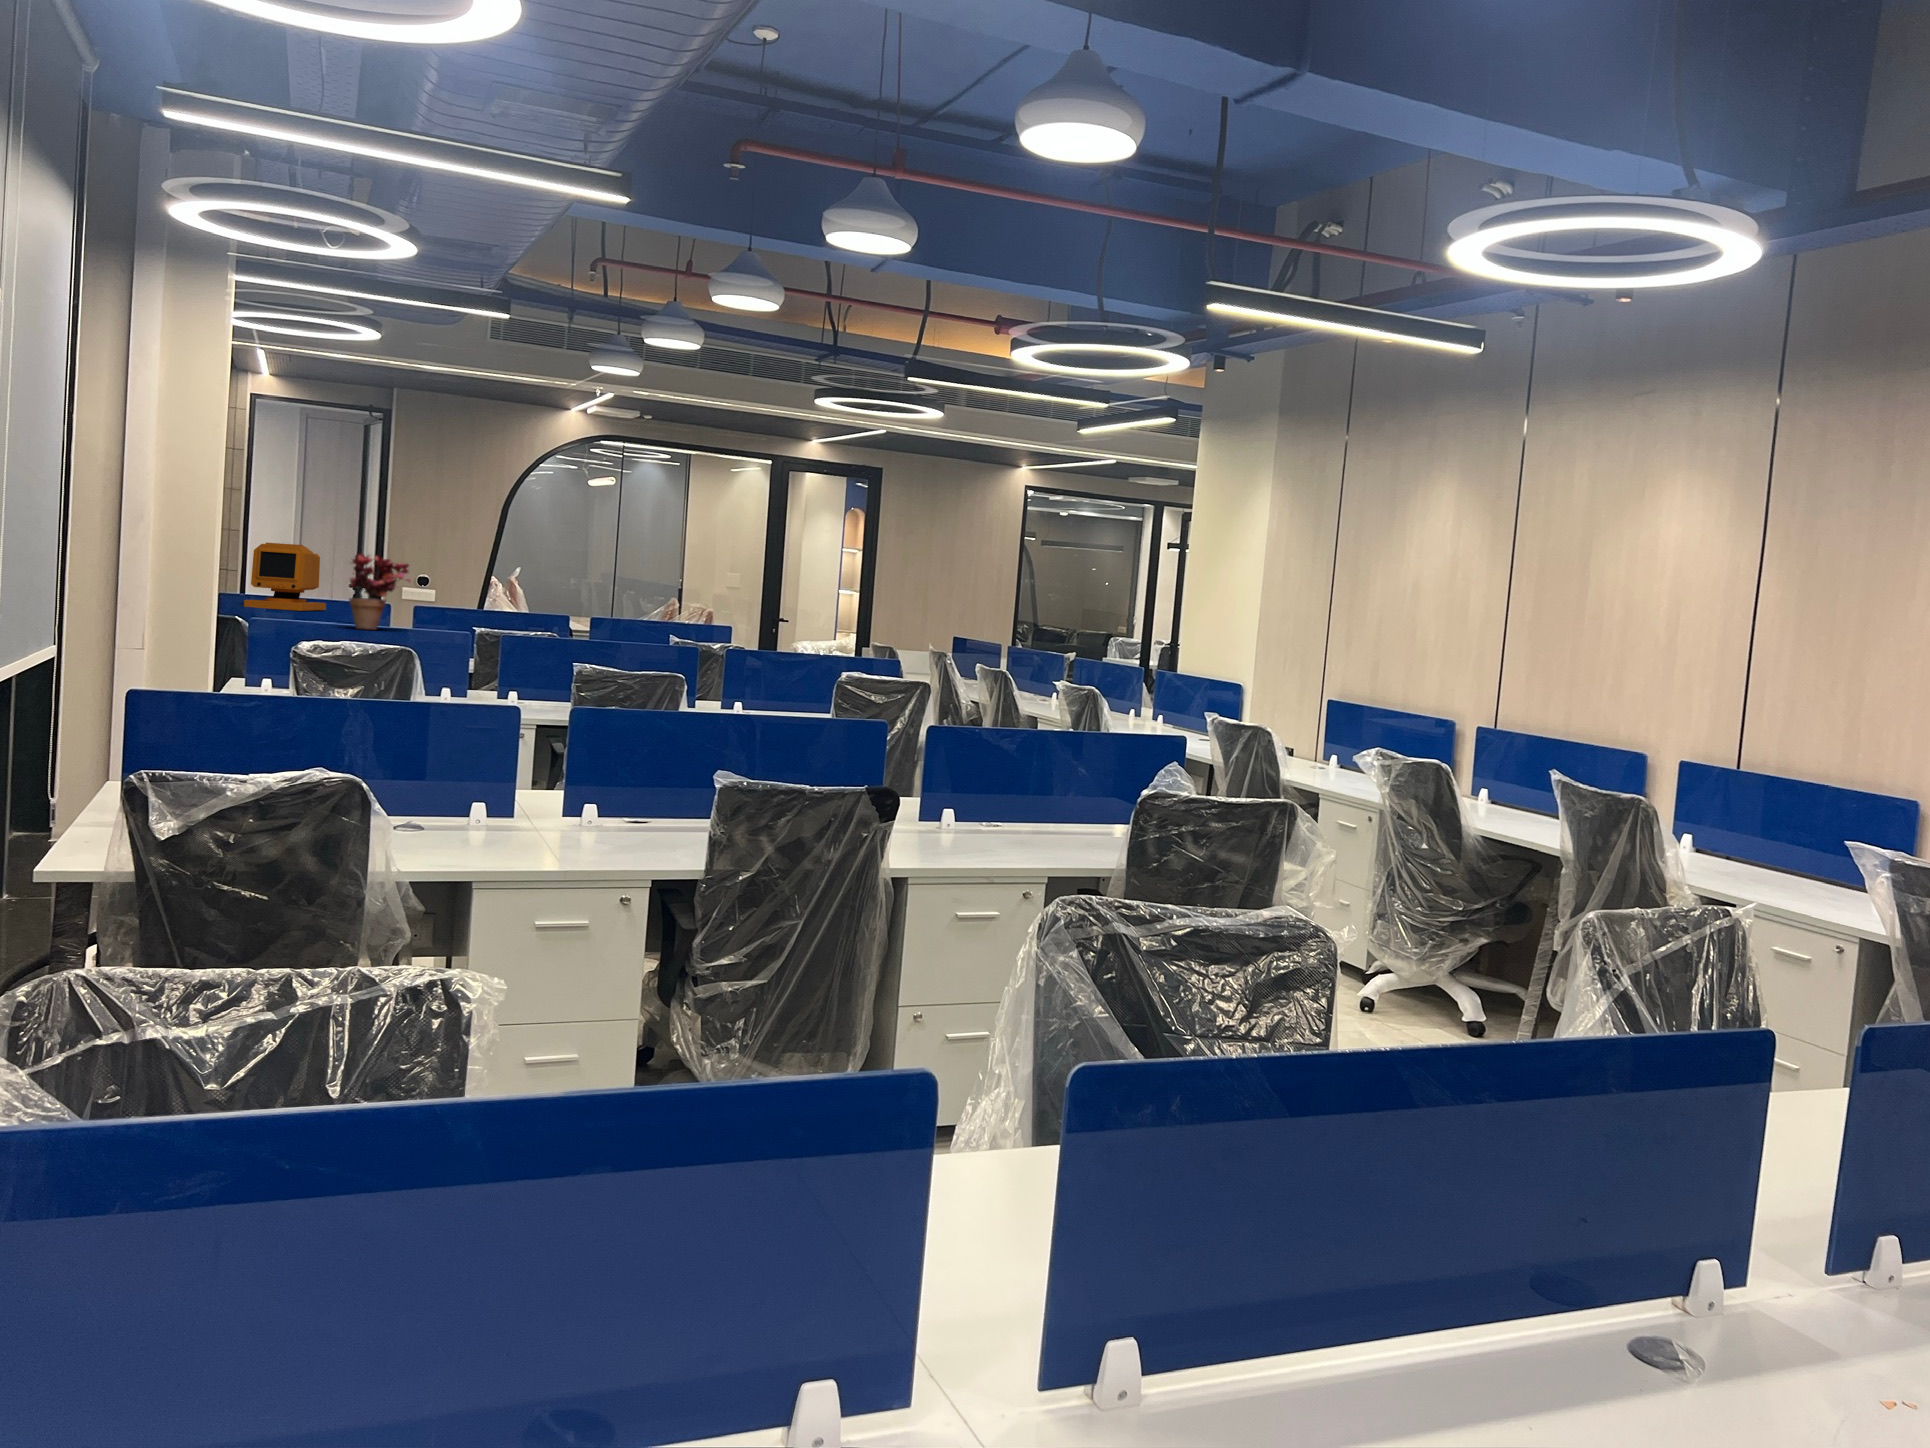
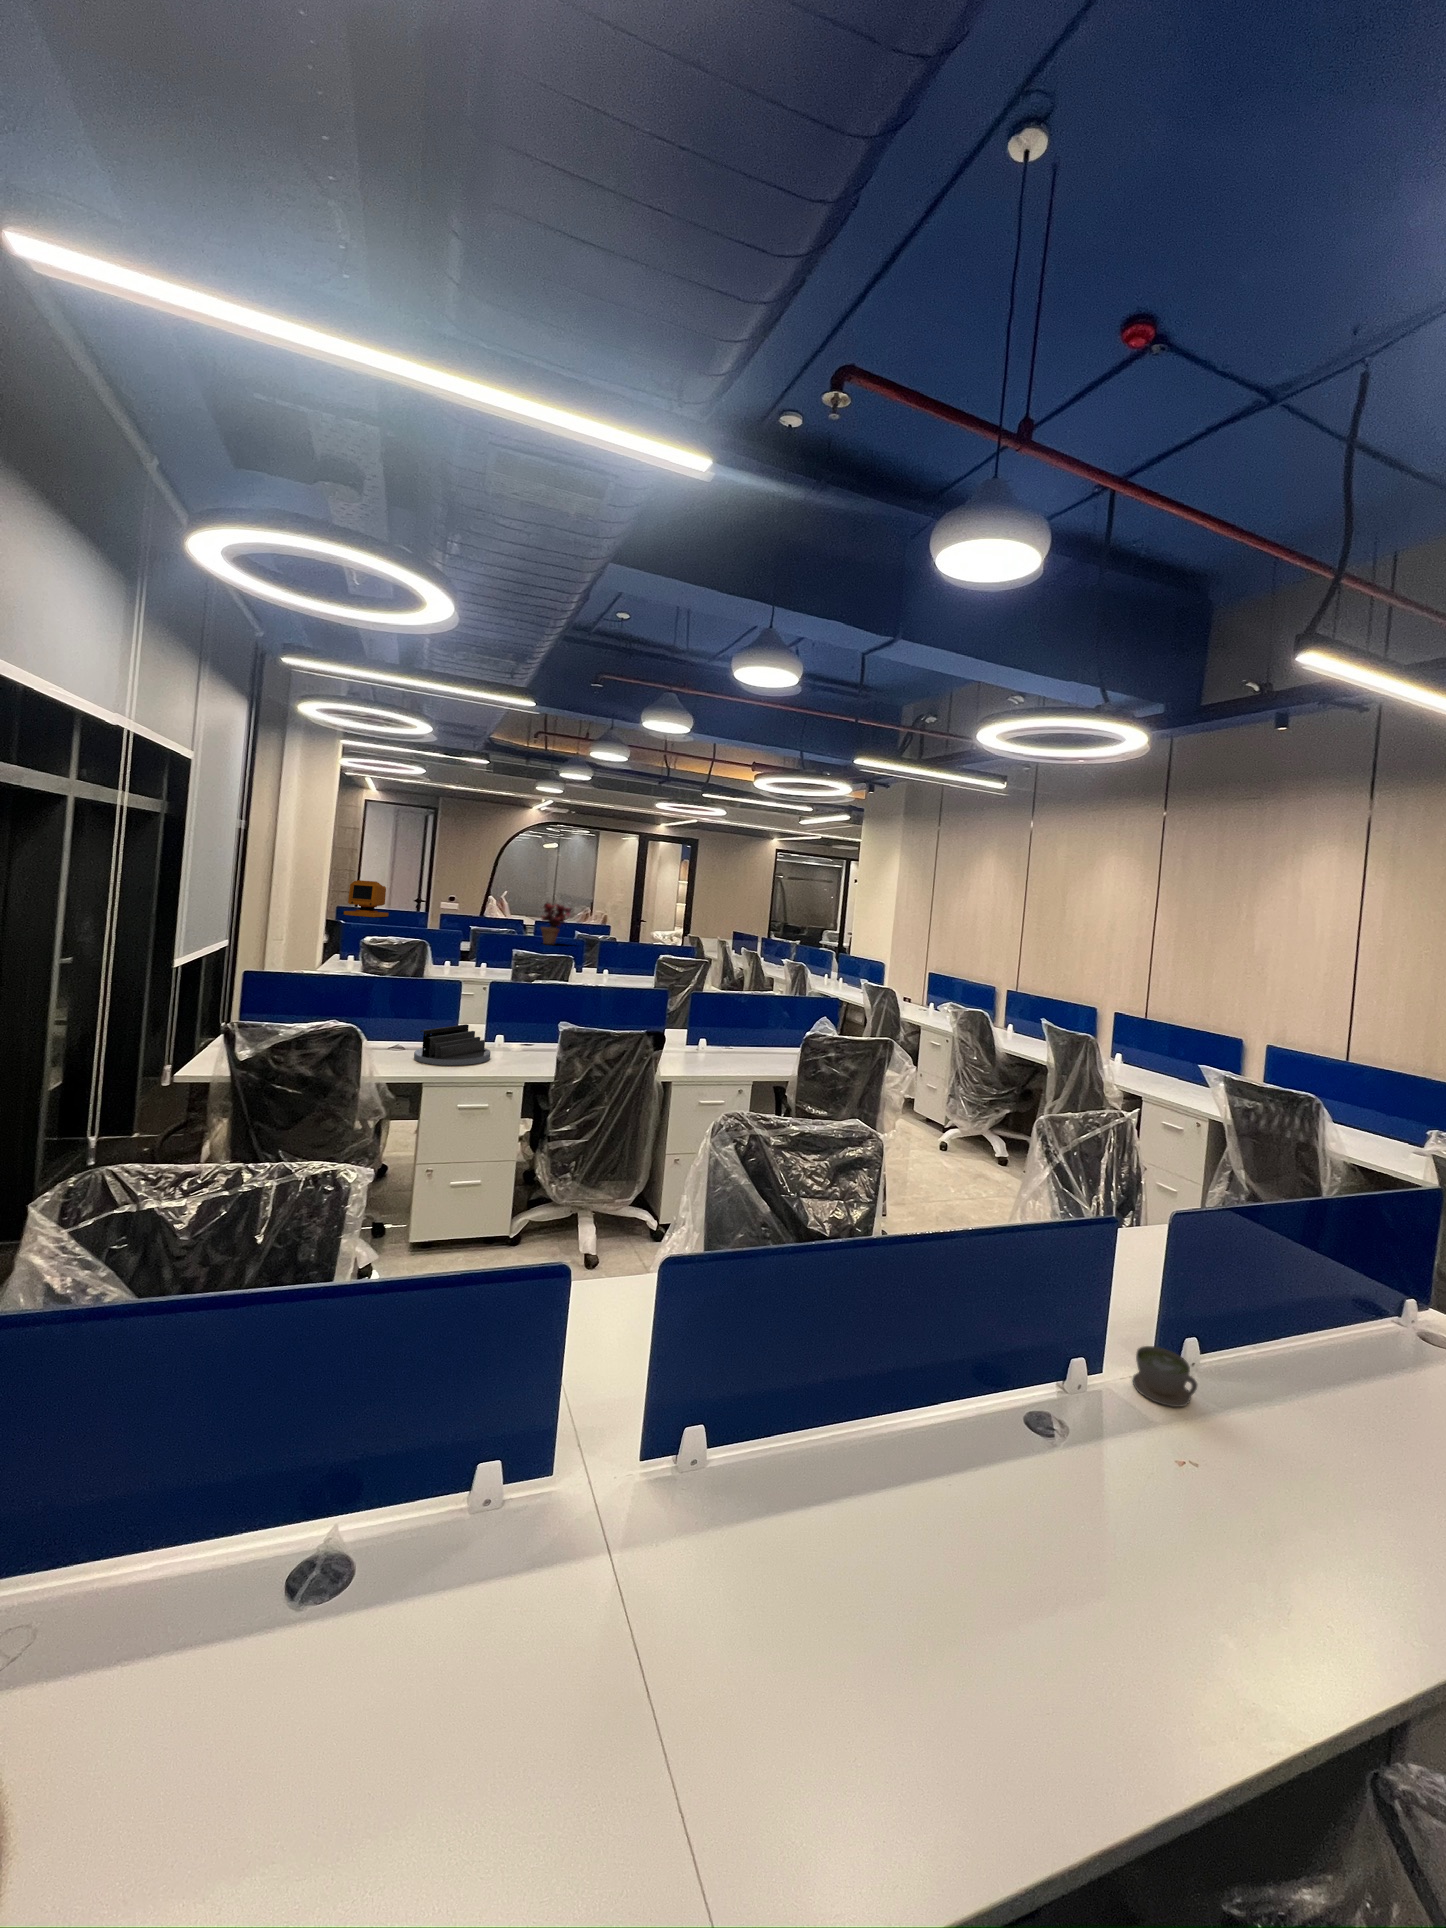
potted plant: present [349,554,410,629] -> present [541,903,571,944]
desk organizer: none [445,784,580,854] -> present [414,1024,491,1066]
coffee cup: none [1789,1249,1901,1339] -> present [1132,1346,1197,1407]

